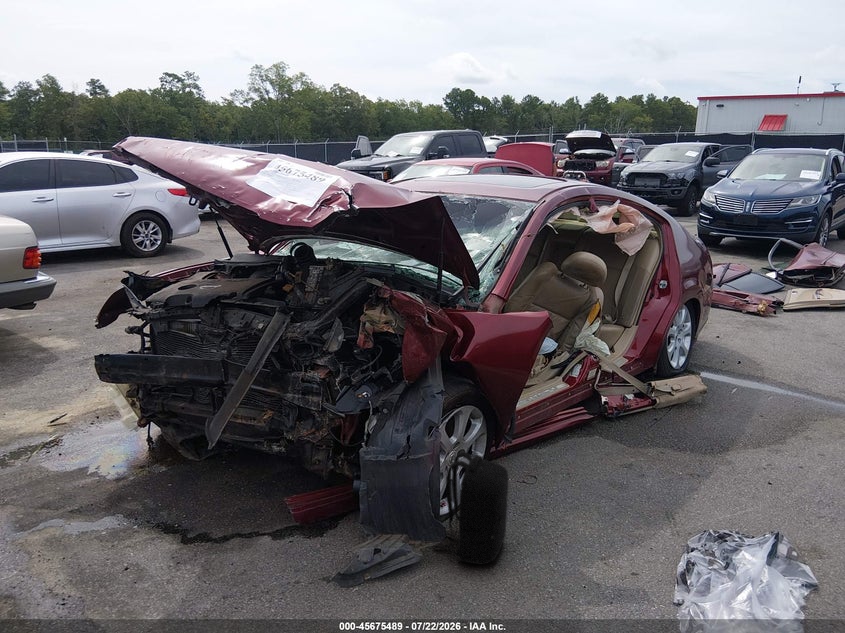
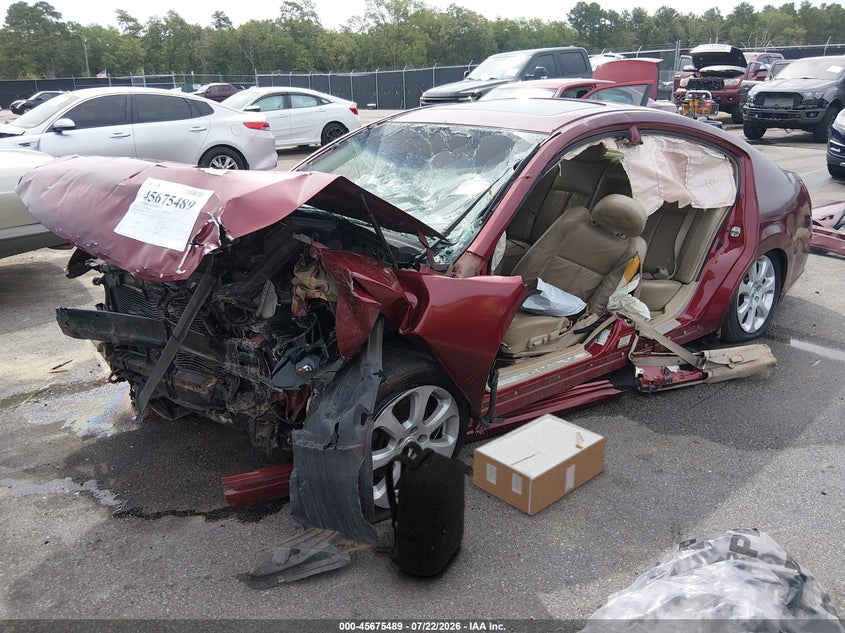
cardboard box: none [492,435,596,515] -> present [473,414,606,516]

